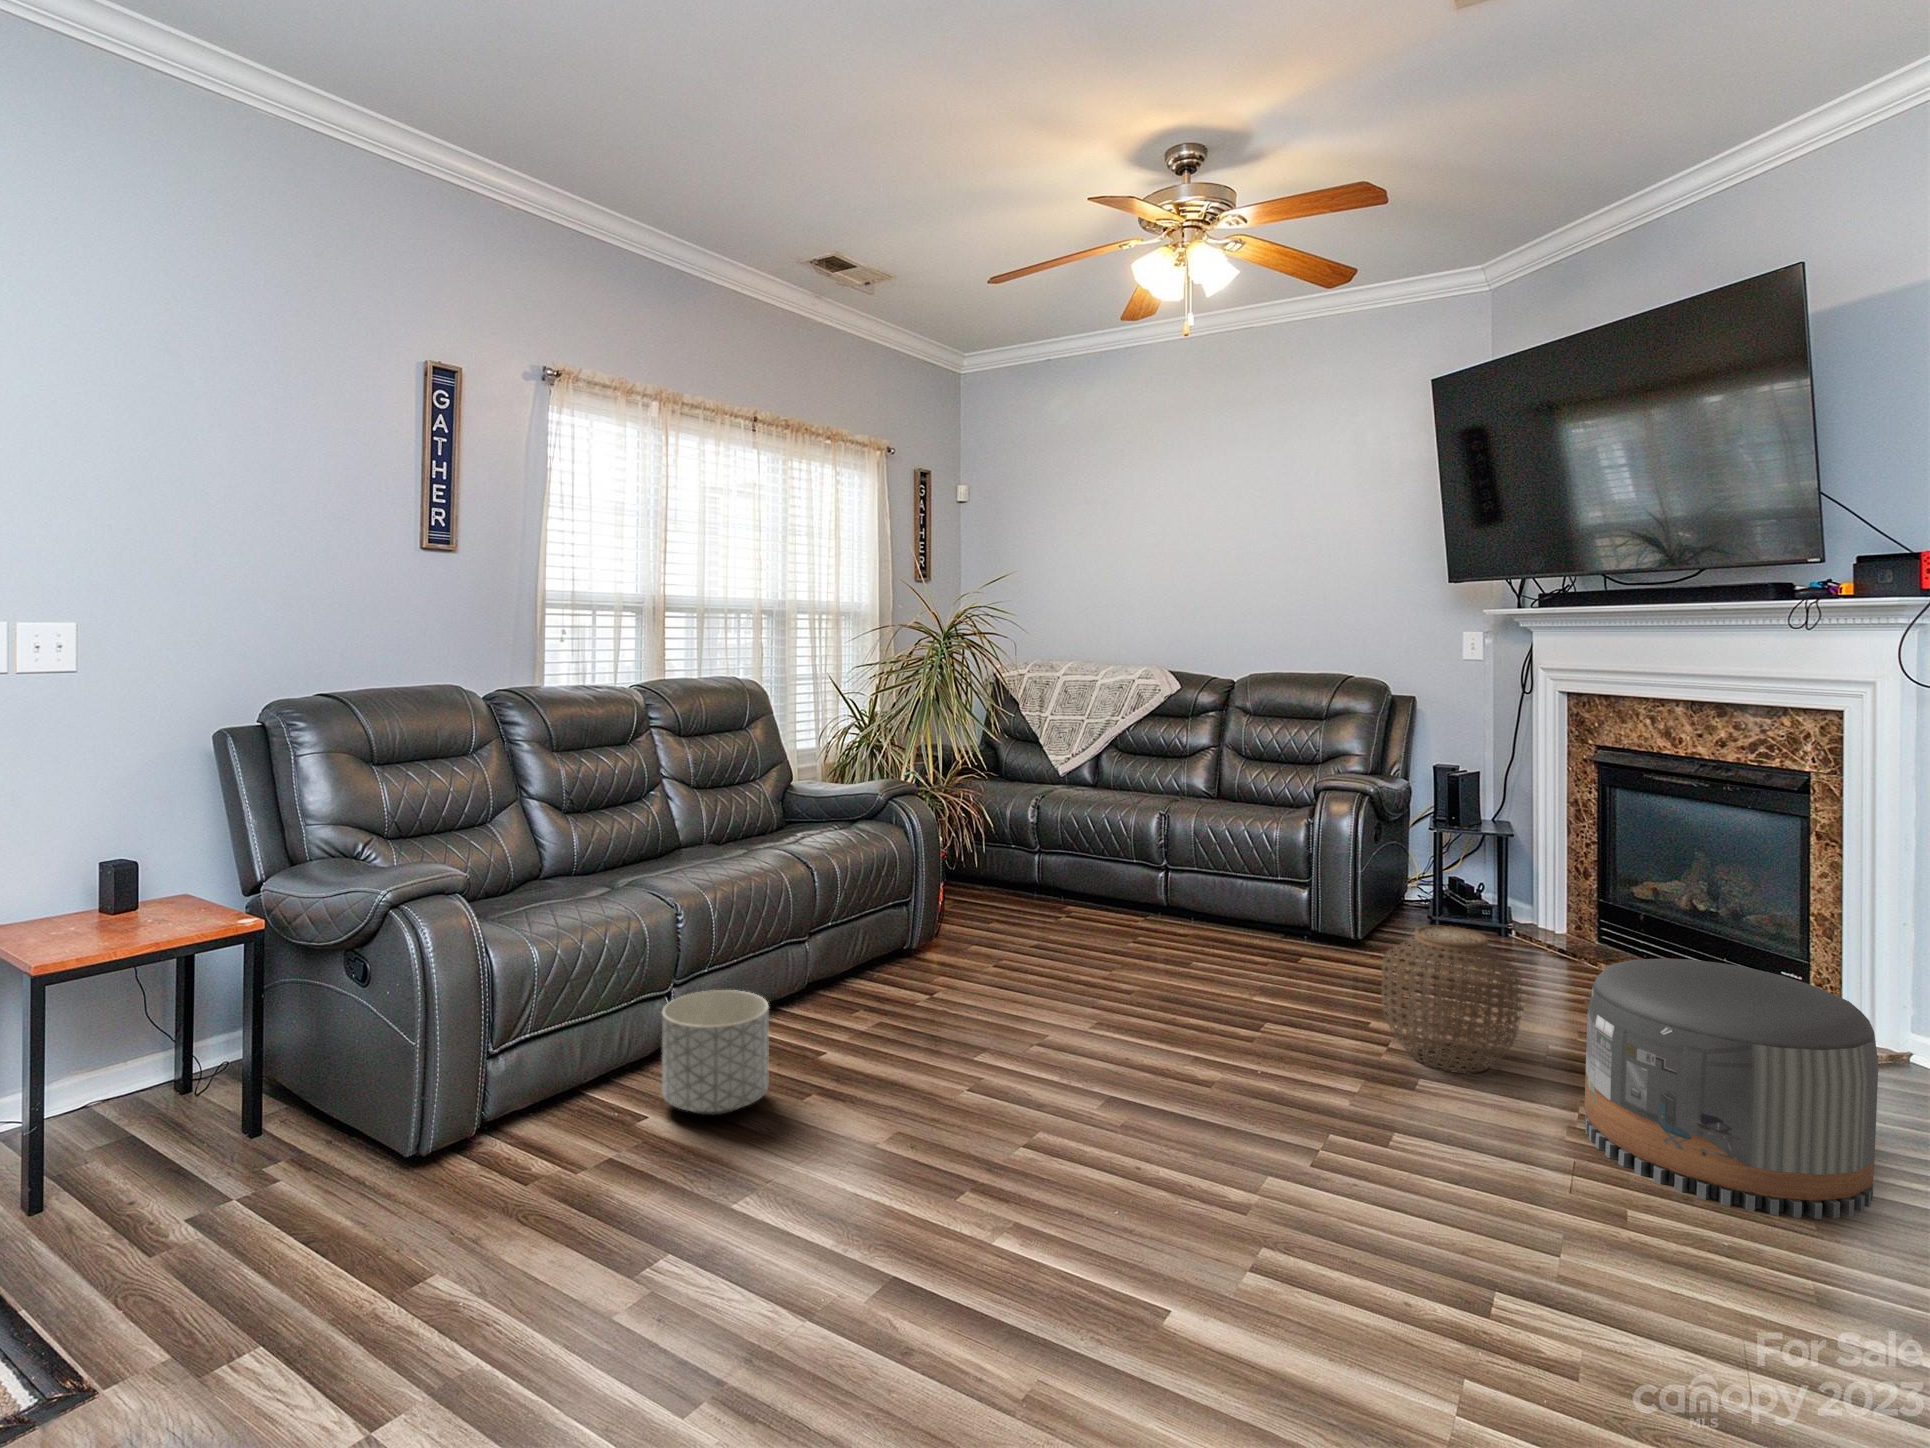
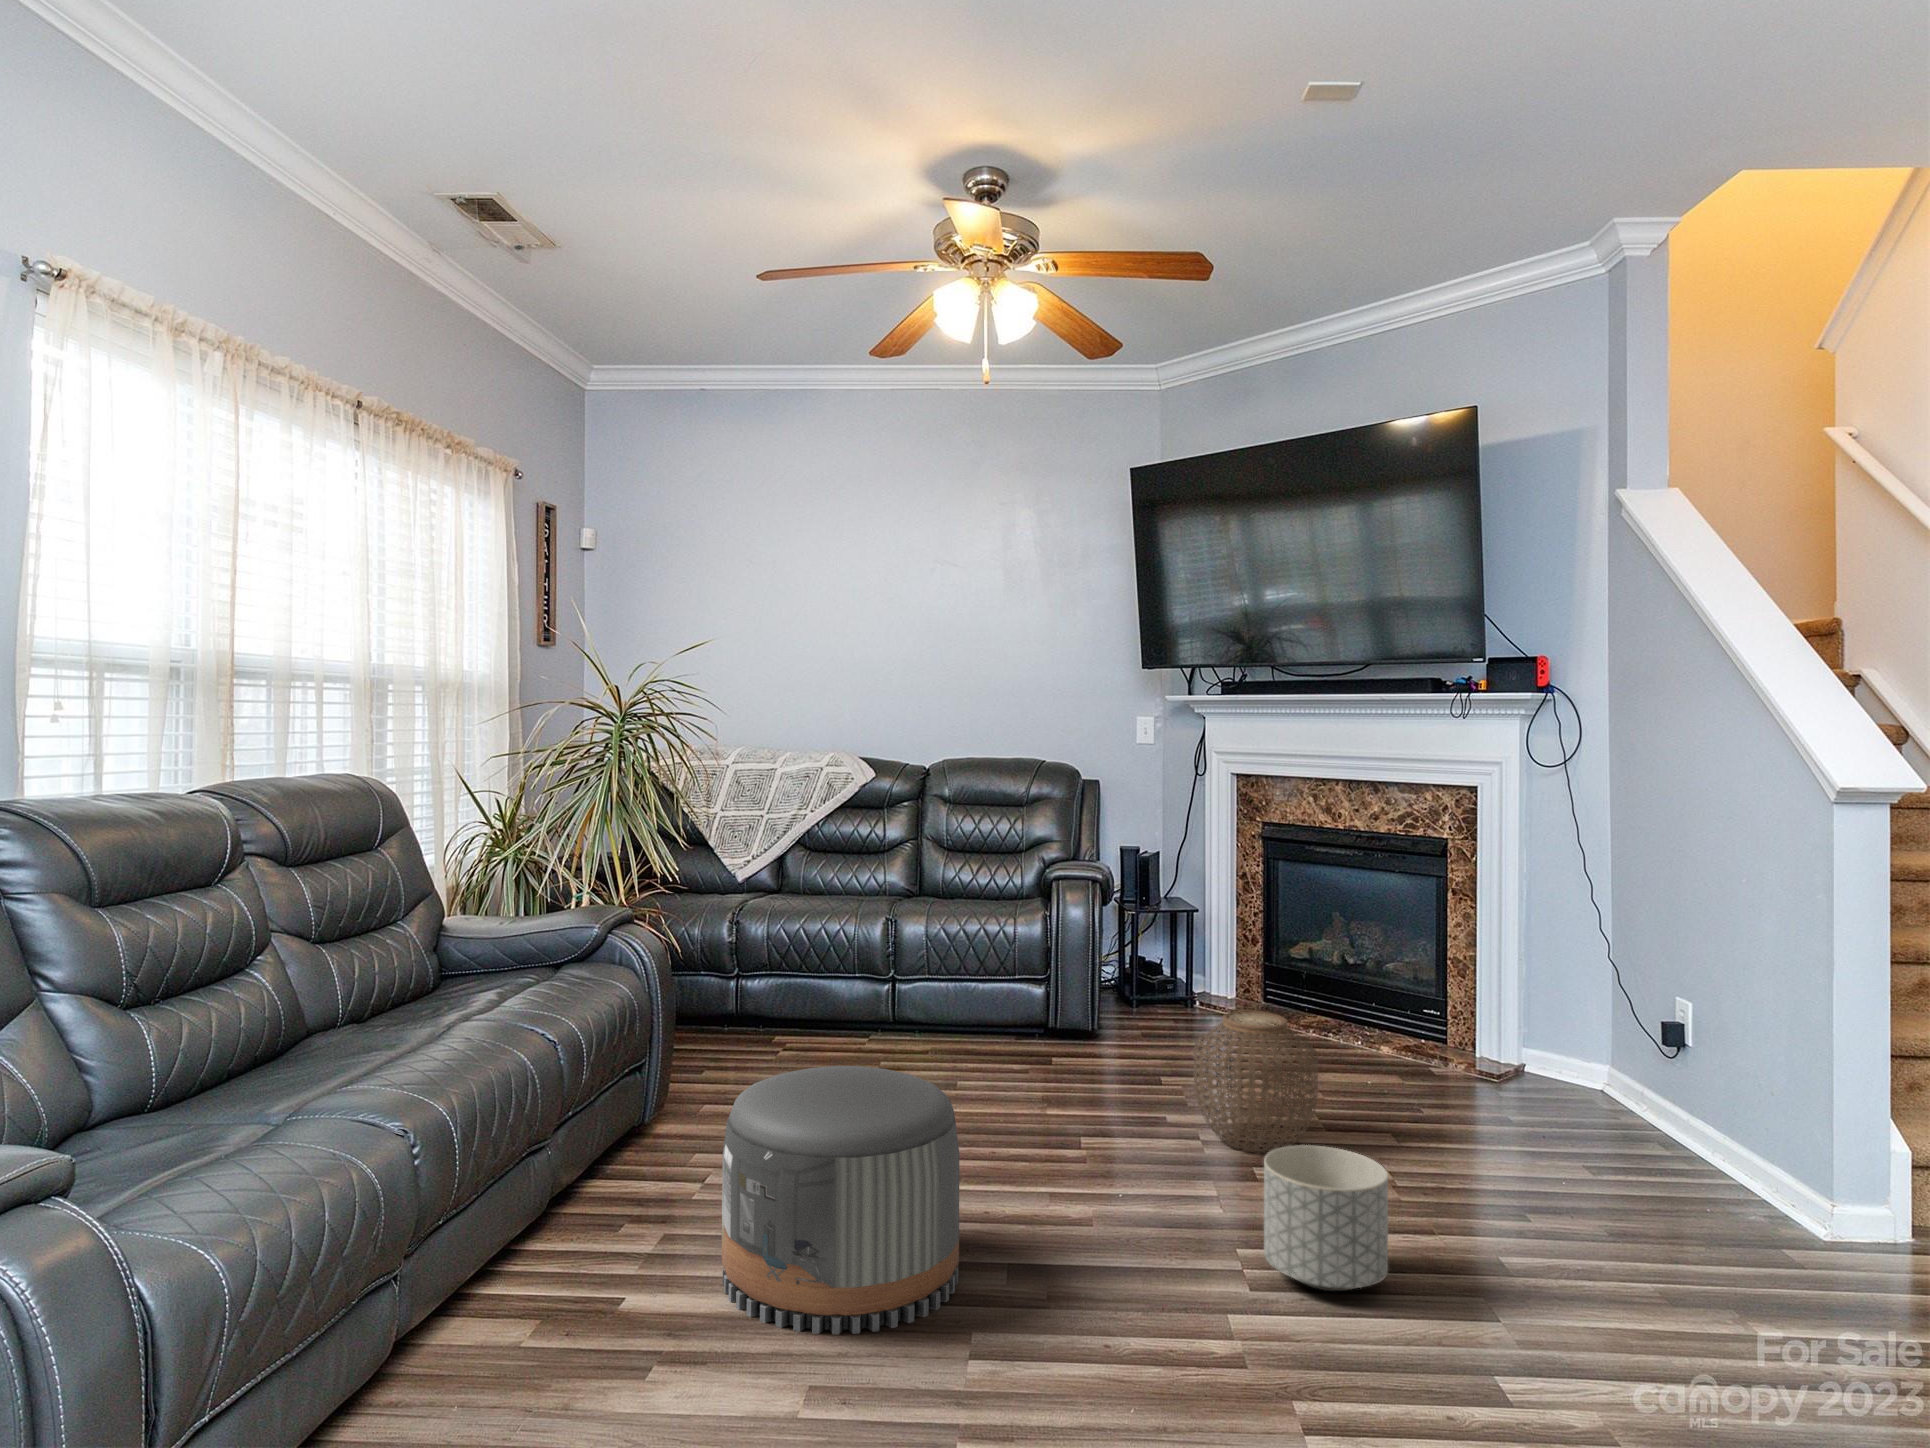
pouf: present [1585,958,1878,1219] -> present [722,1066,960,1334]
planter: present [662,990,769,1115] -> present [1264,1145,1388,1291]

